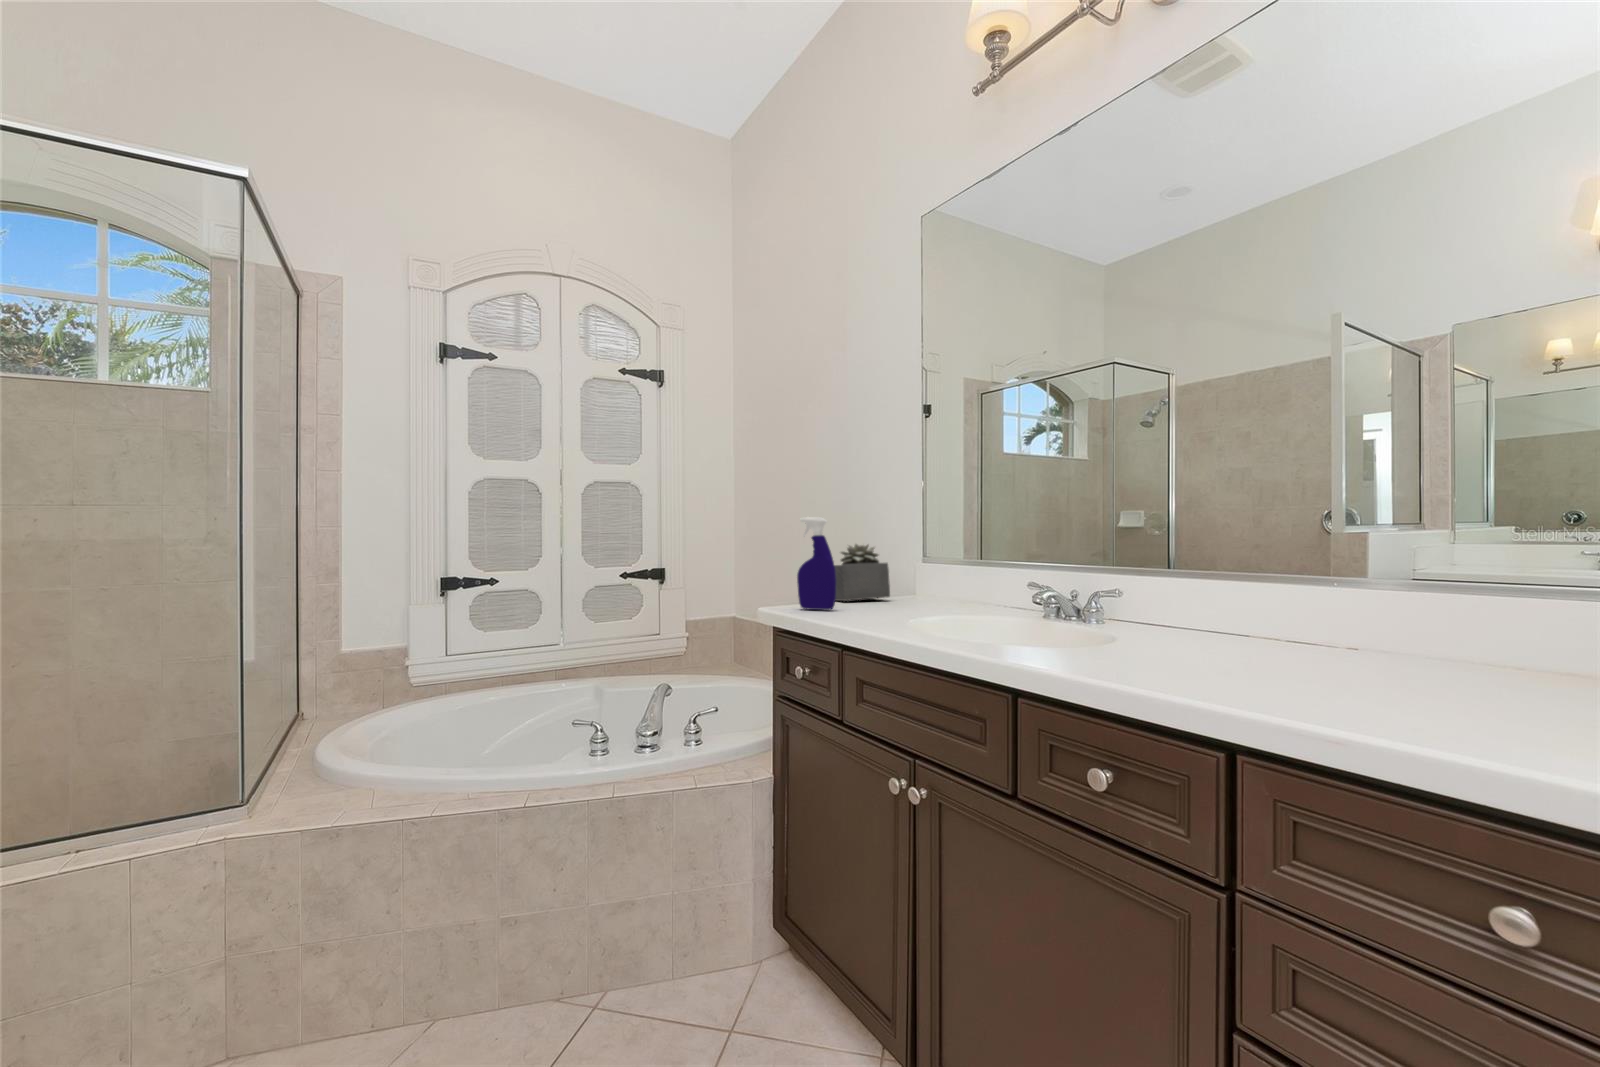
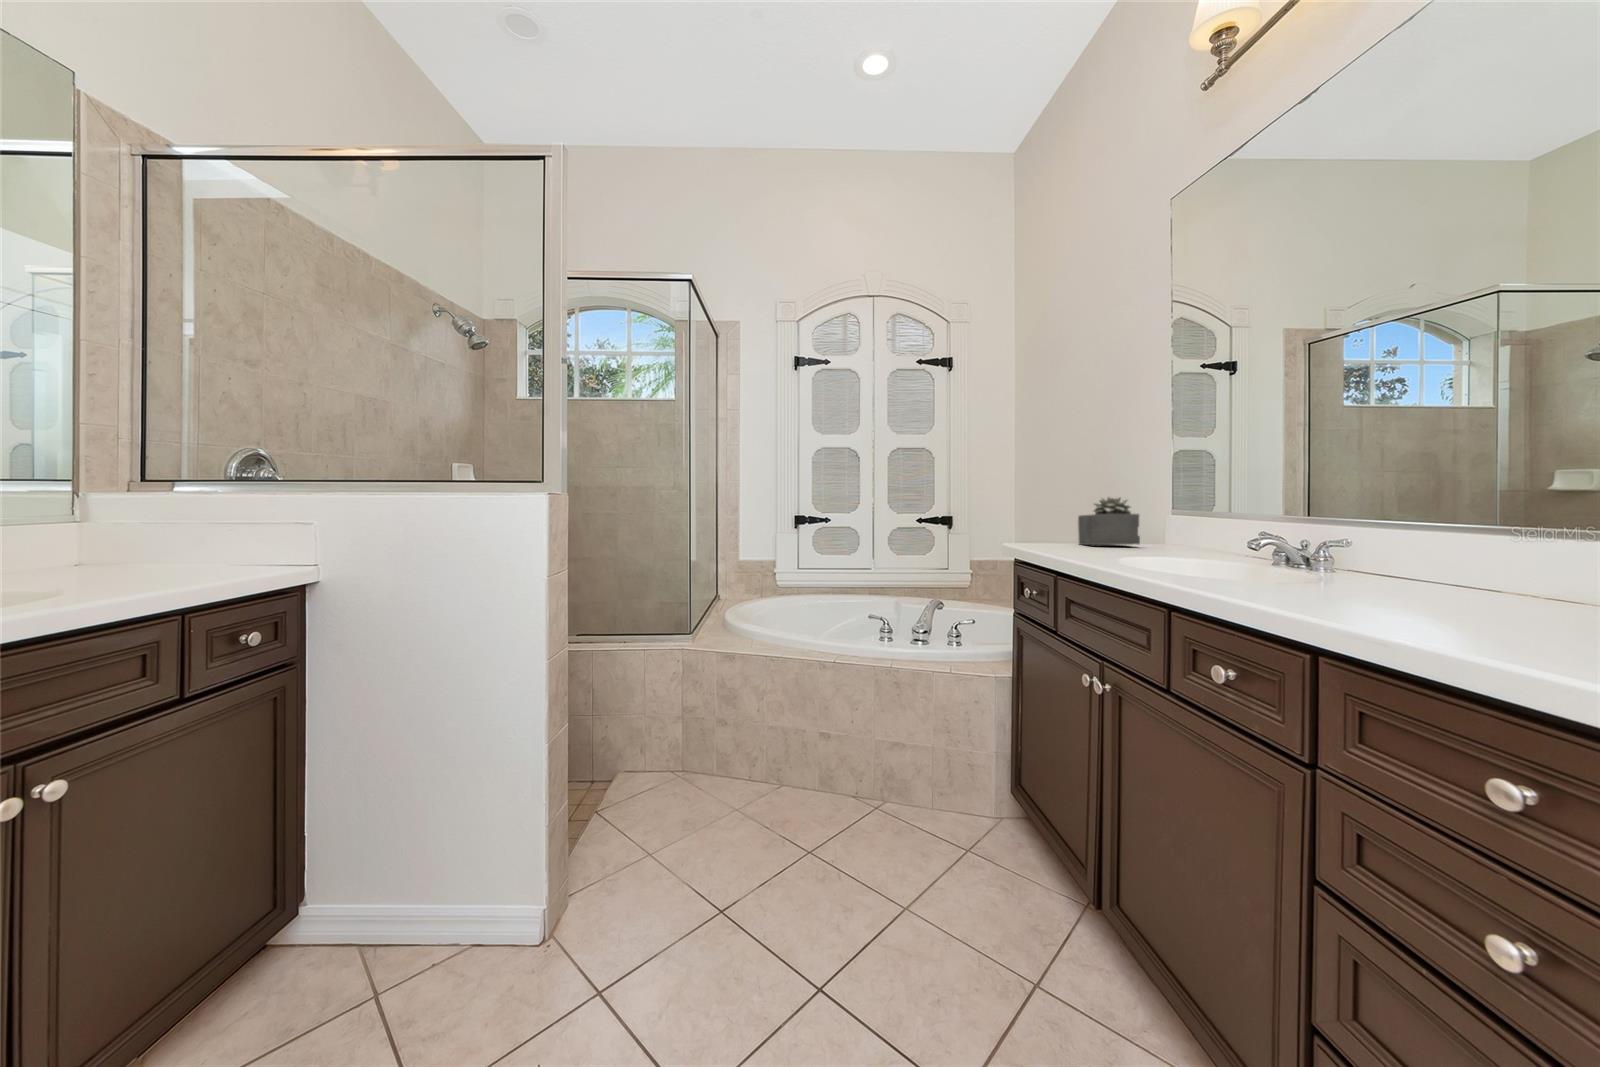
spray bottle: present [797,517,836,610] -> none [1043,473,1076,550]

